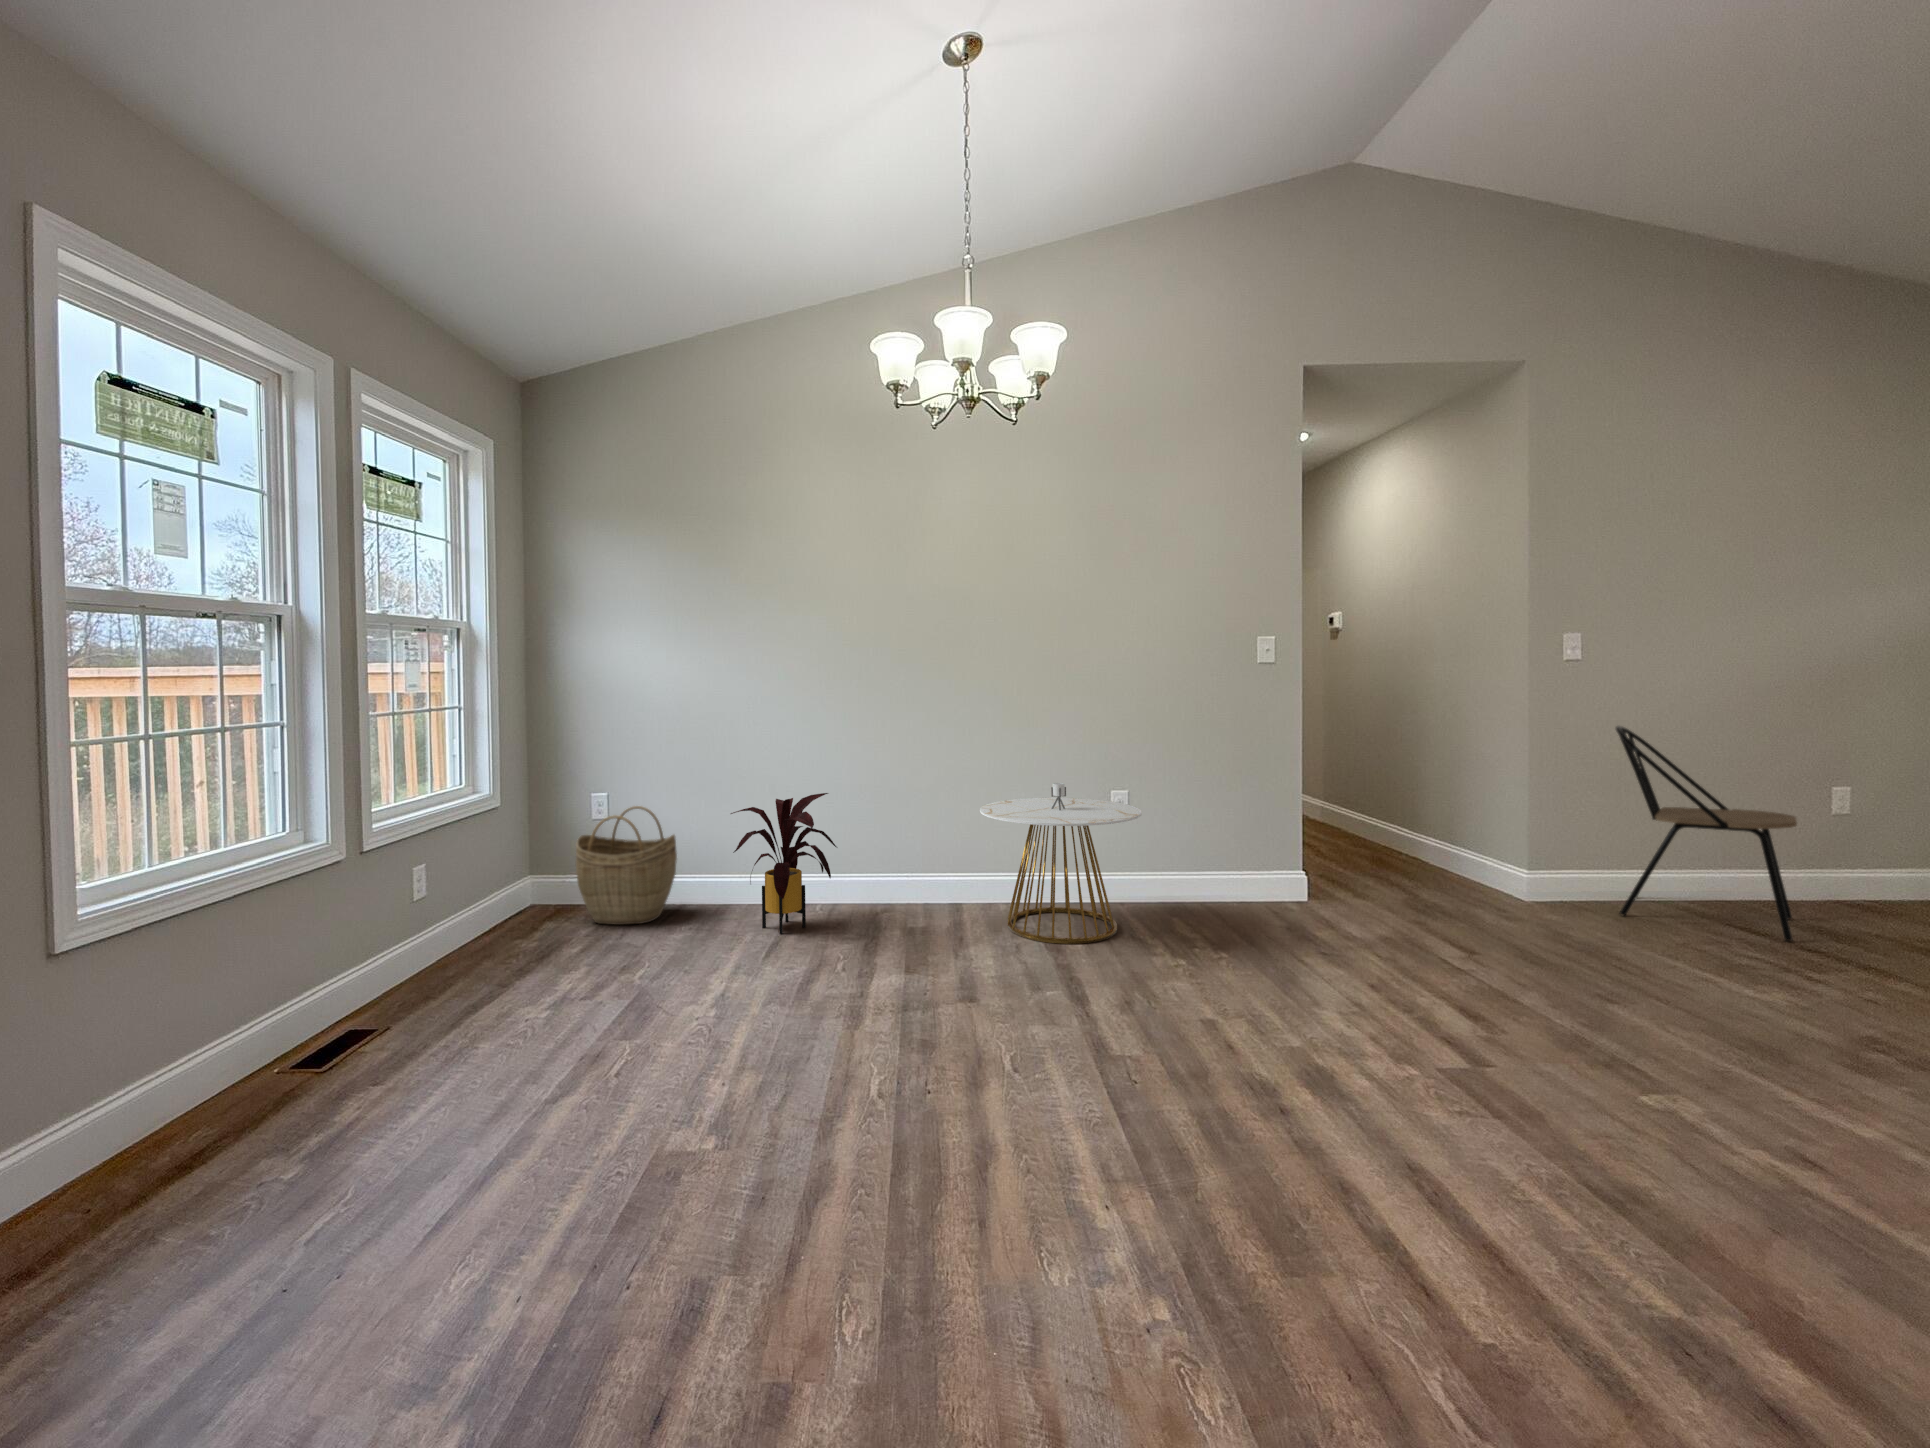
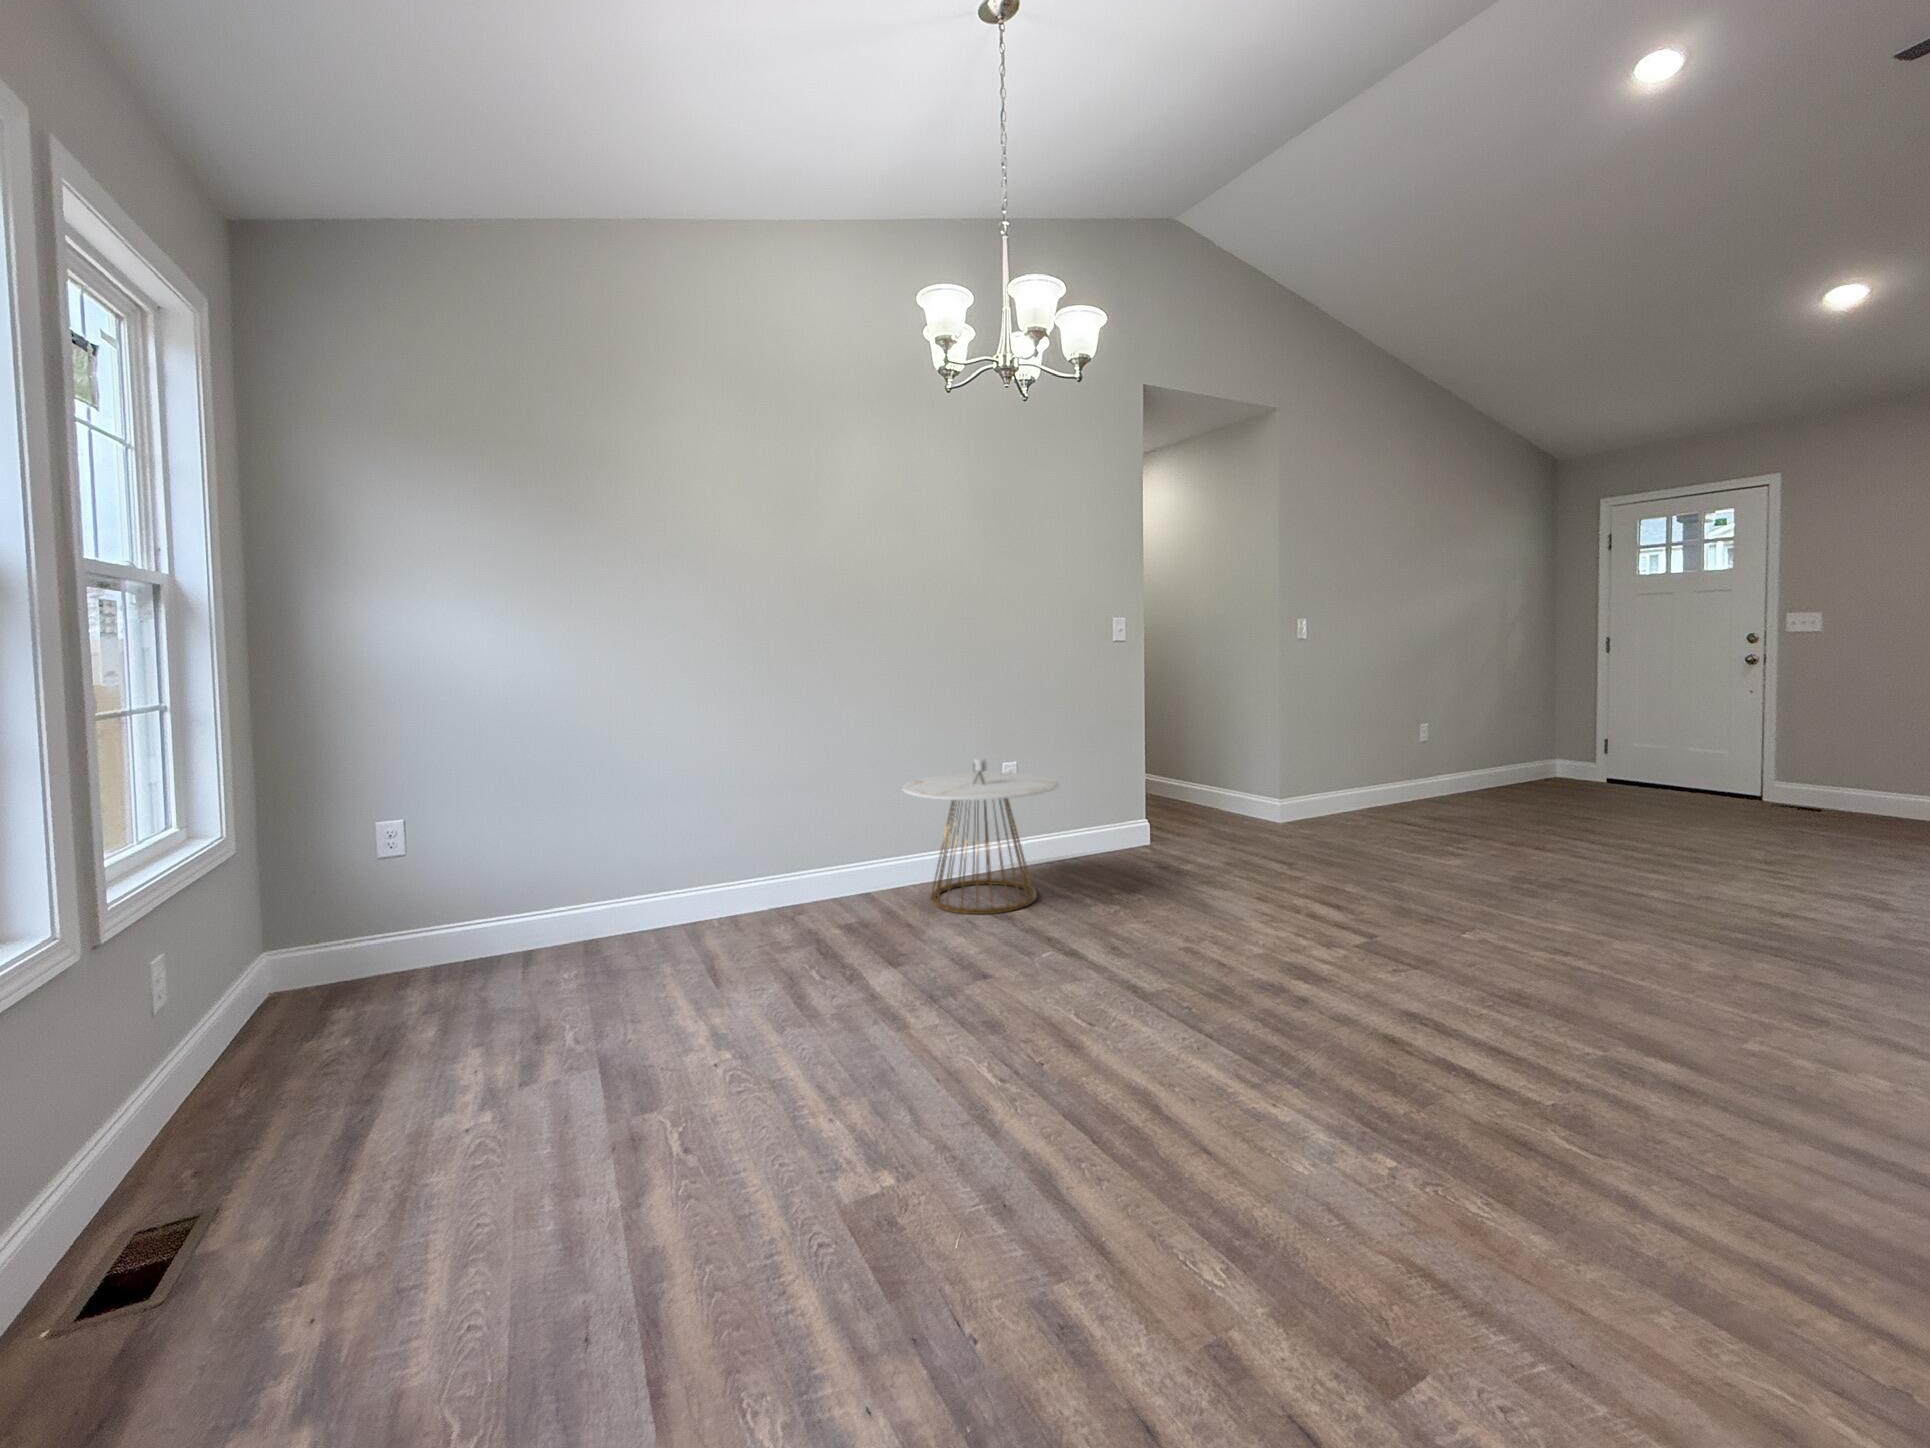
dining chair: present [1615,726,1797,941] -> none [1329,687,1434,829]
house plant: present [731,793,836,934] -> none [616,789,765,958]
woven basket: present [576,806,677,925] -> none [377,830,531,993]

